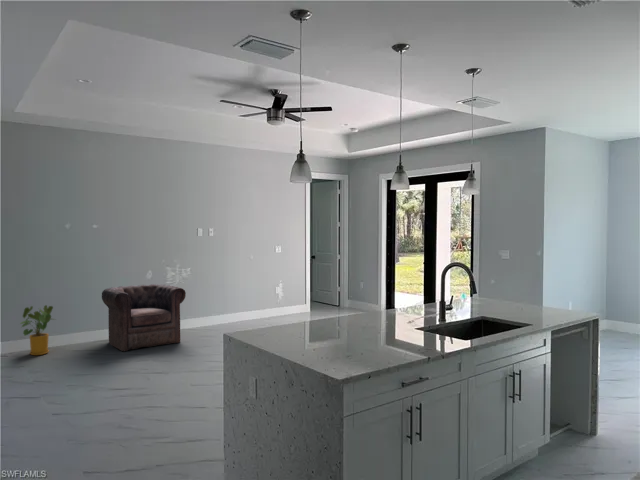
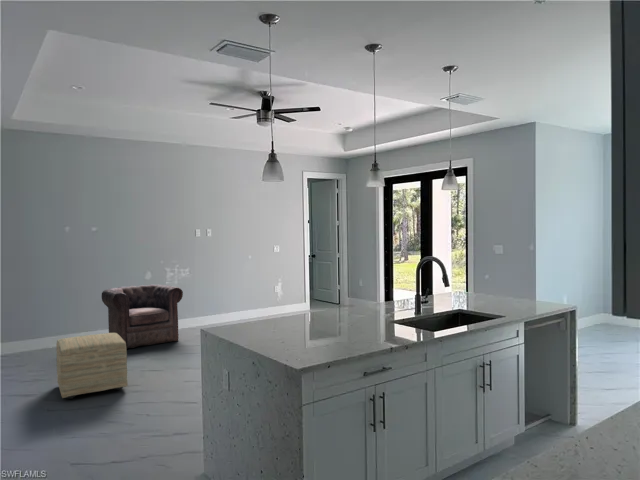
house plant: present [21,305,53,355] -> none [21,306,58,355]
ottoman: none [60,334,134,402] -> present [56,333,127,399]

